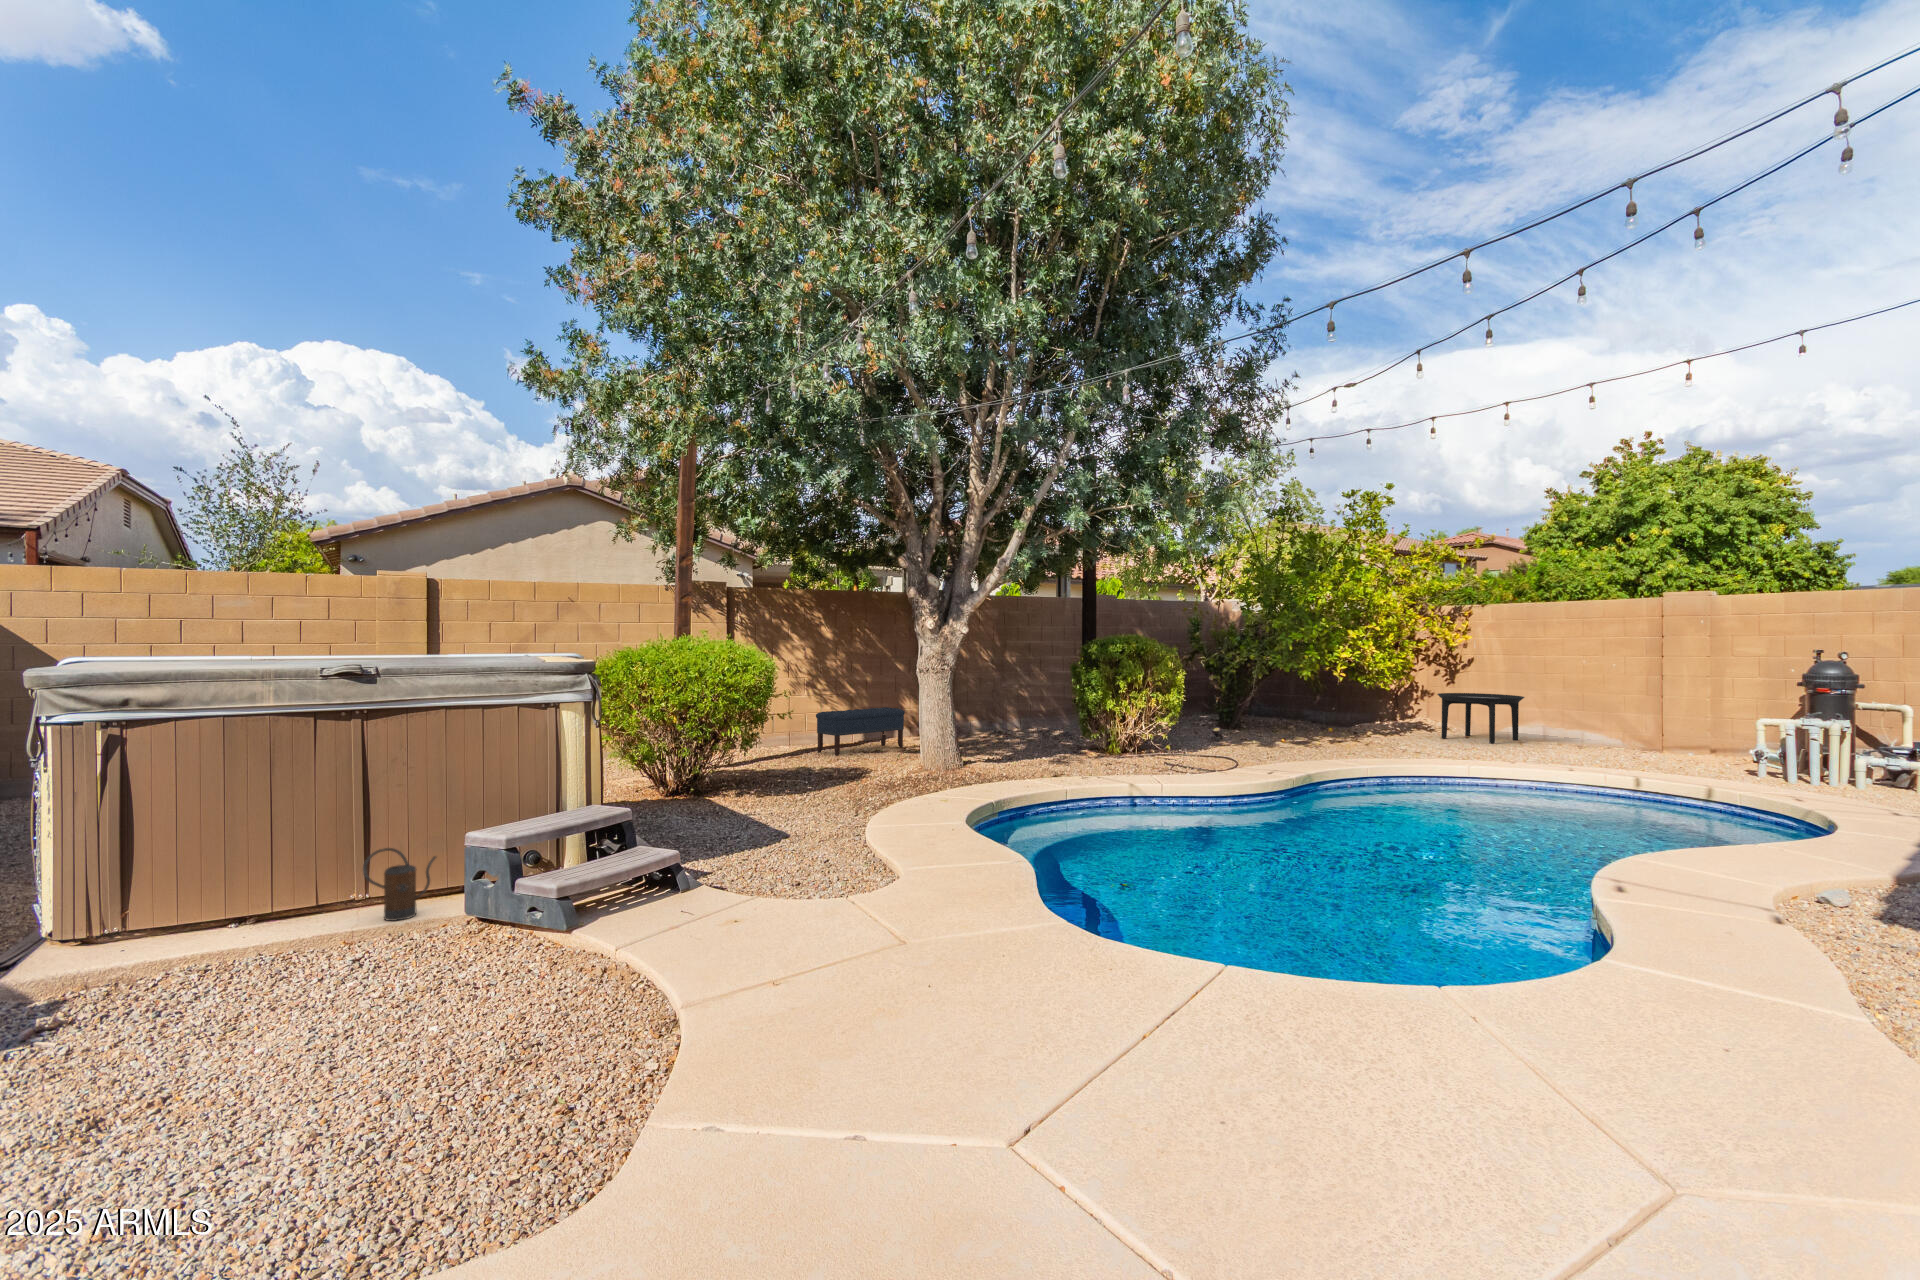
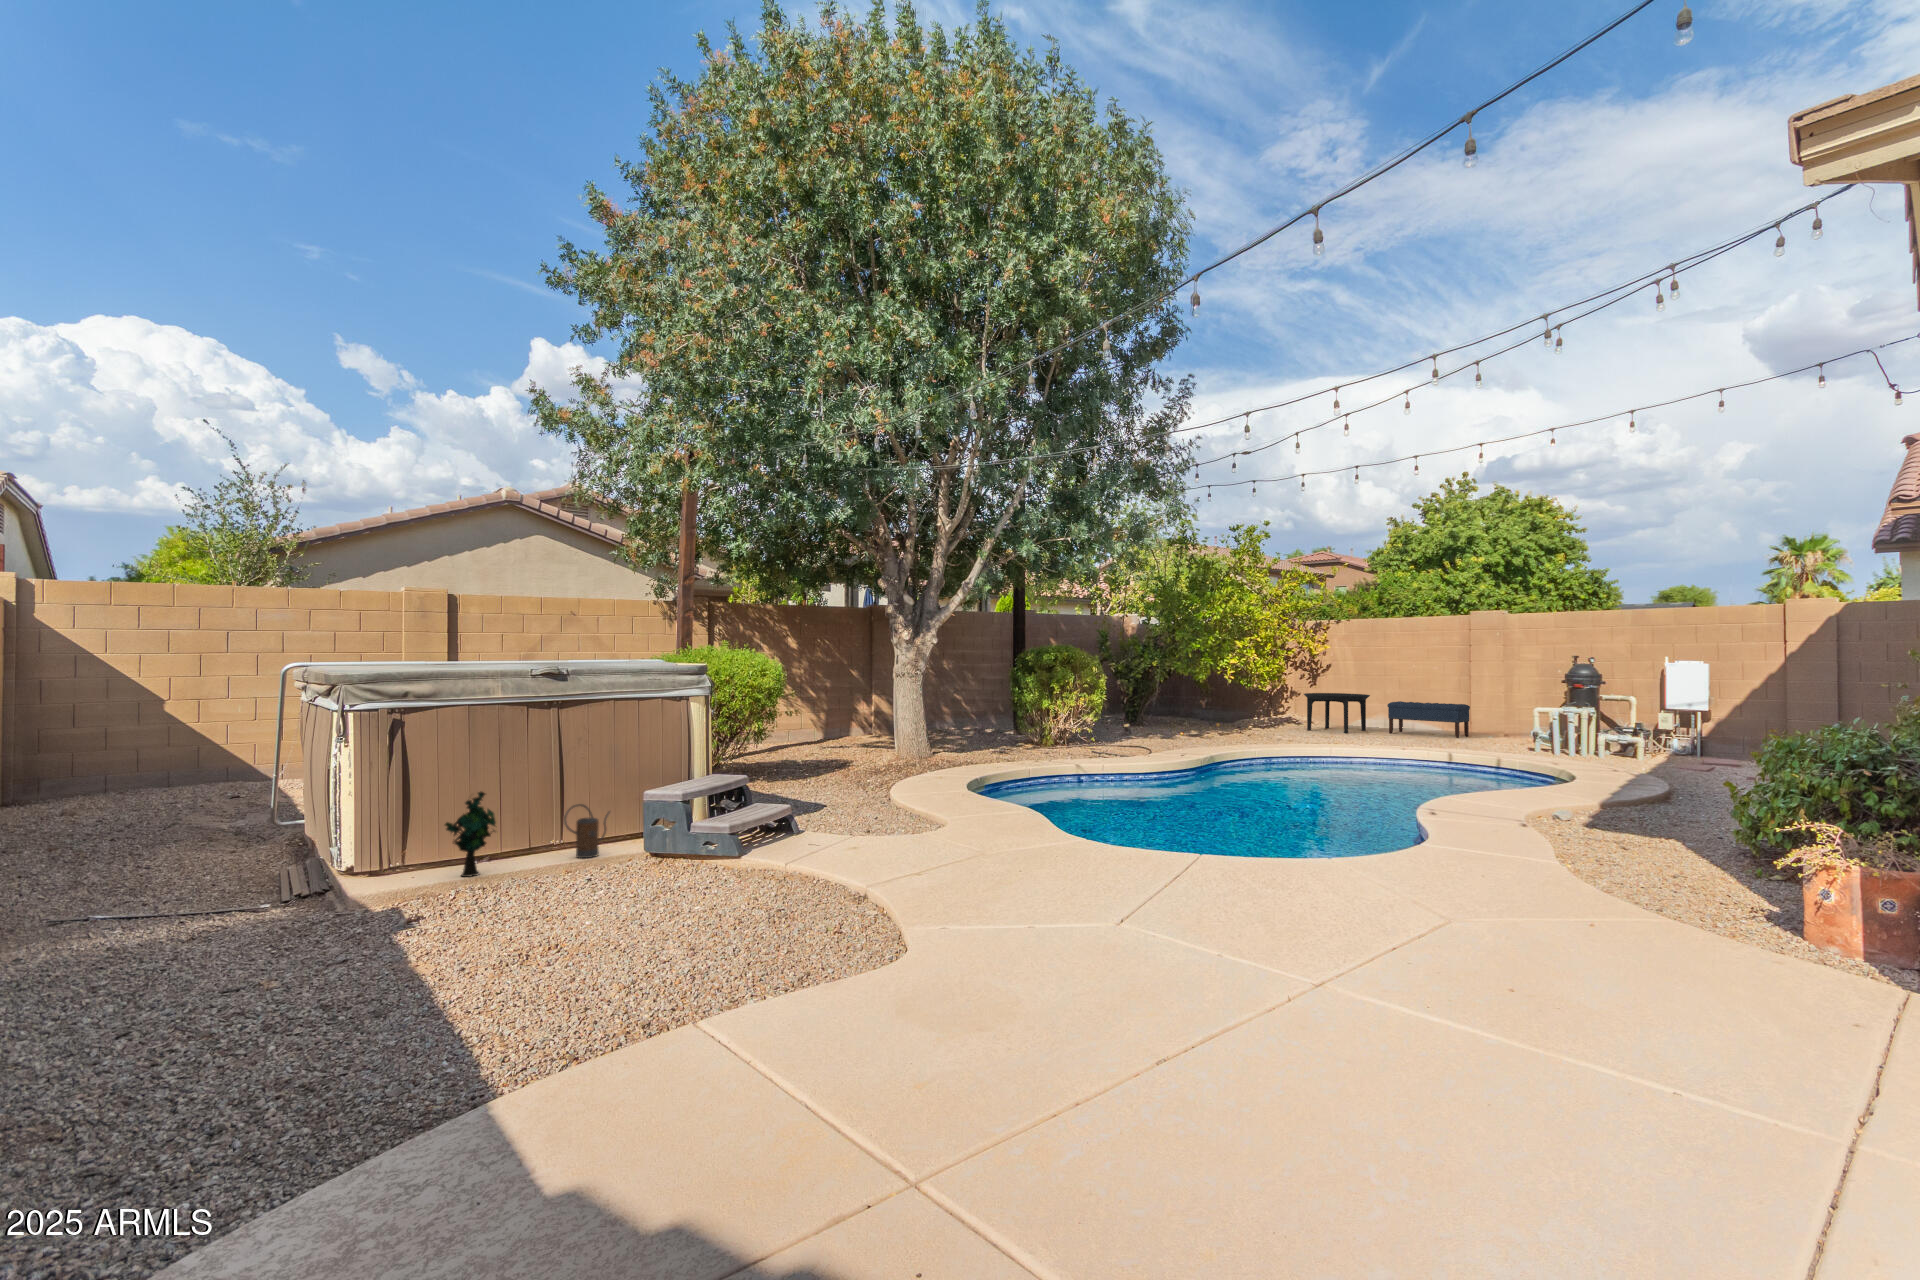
bench: present [816,707,905,755] -> present [1387,701,1470,738]
decorative plant: none [173,833,260,949] -> present [445,792,496,877]

